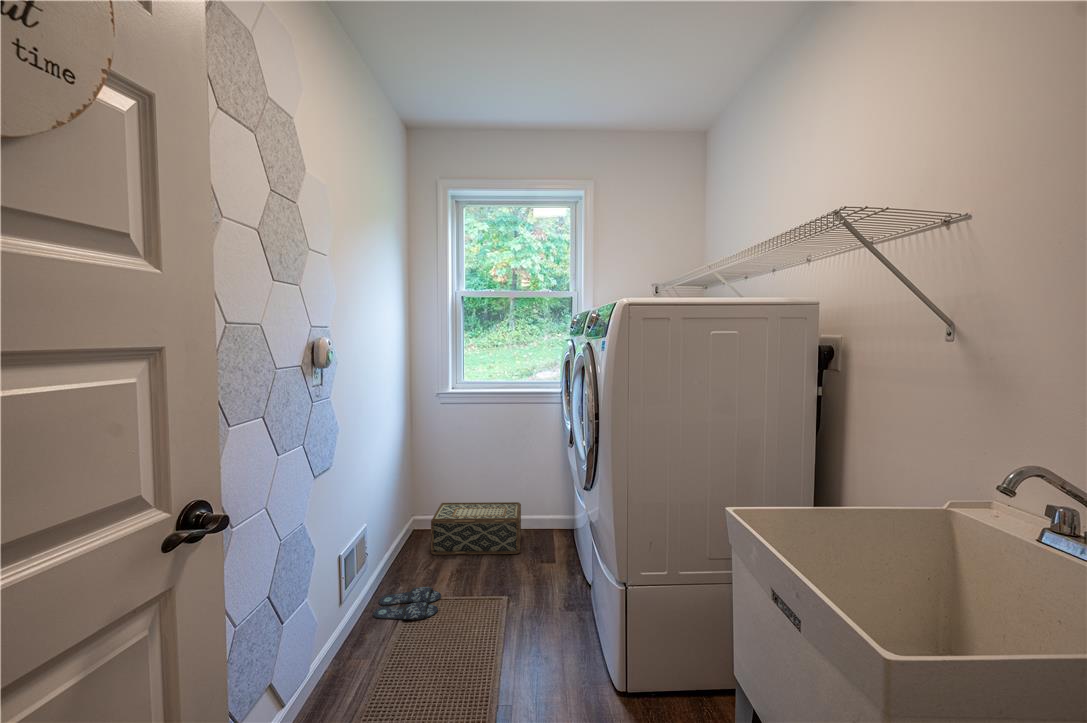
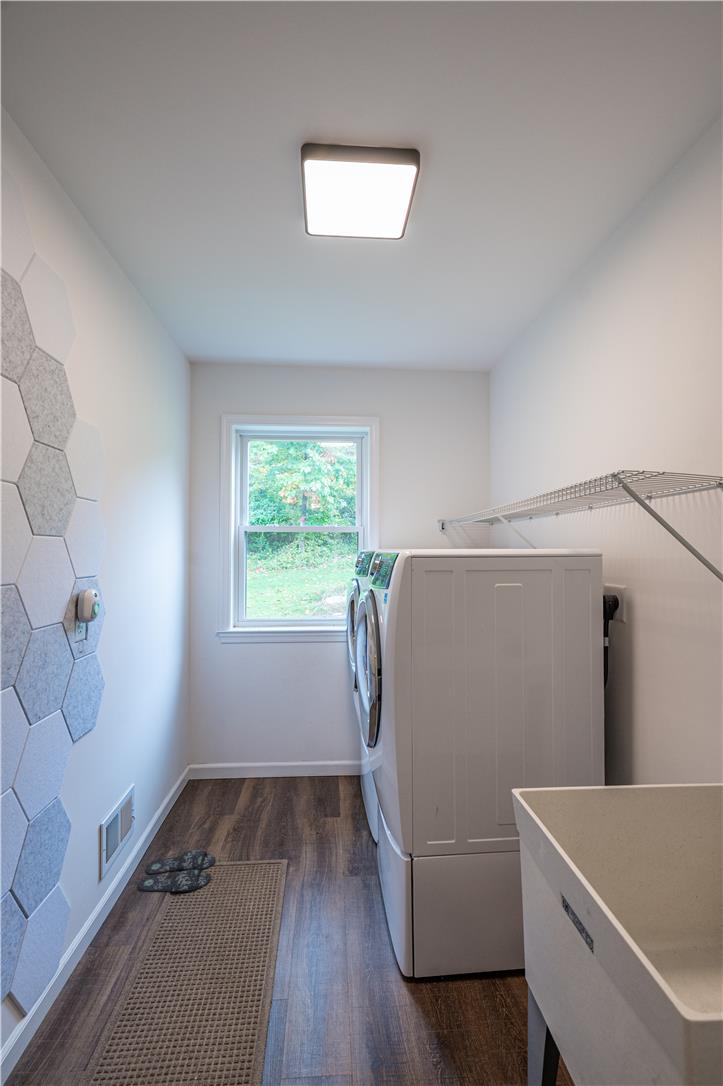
woven basket: present [431,502,521,555] -> none [208,745,308,808]

